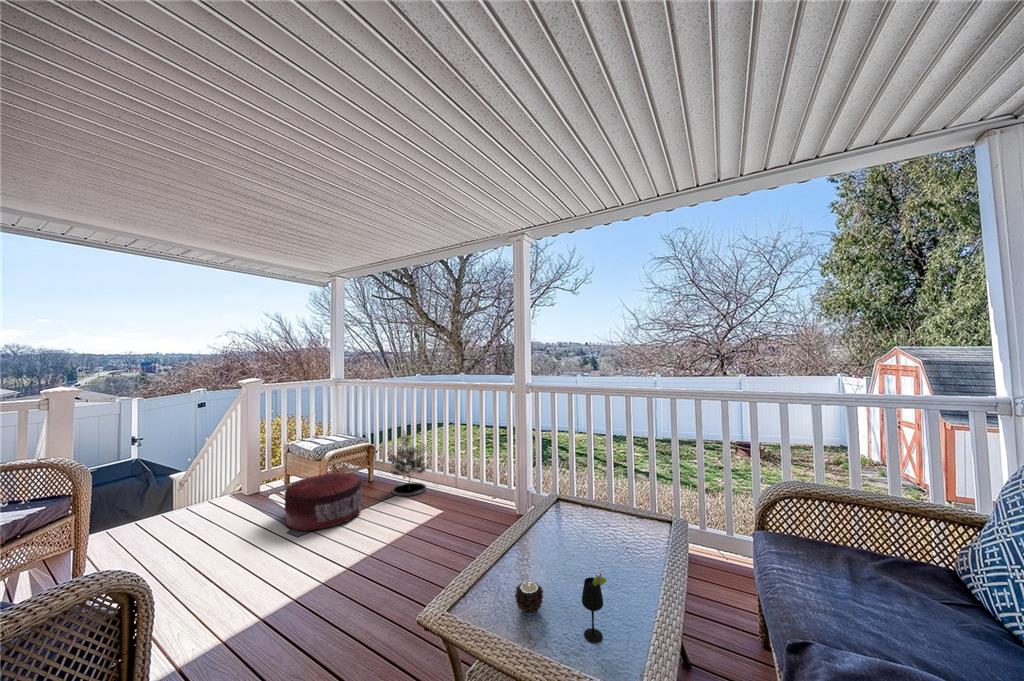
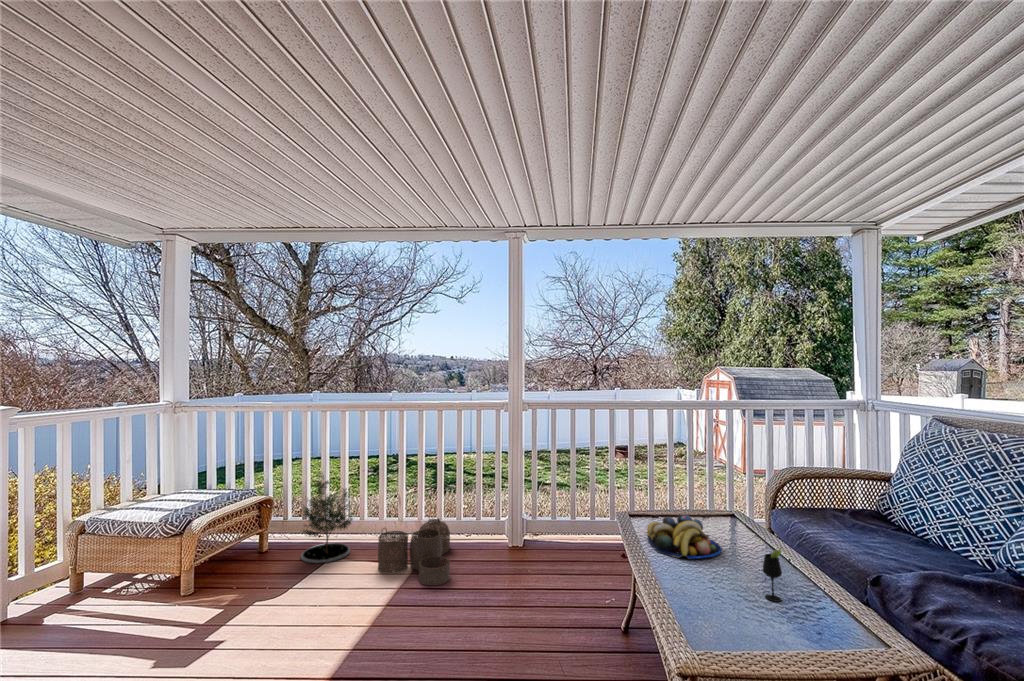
pouf: present [284,472,362,530] -> none [175,540,296,637]
woven basket: none [424,474,491,530] -> present [378,519,450,585]
fruit bowl: none [551,511,633,566] -> present [647,515,722,559]
candle: present [515,582,543,616] -> none [703,573,731,600]

